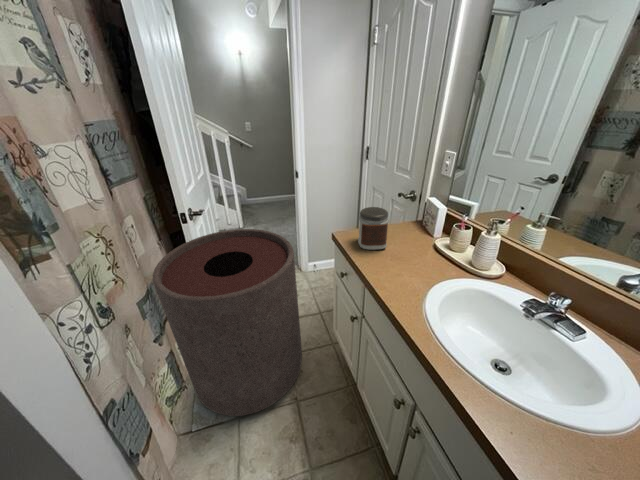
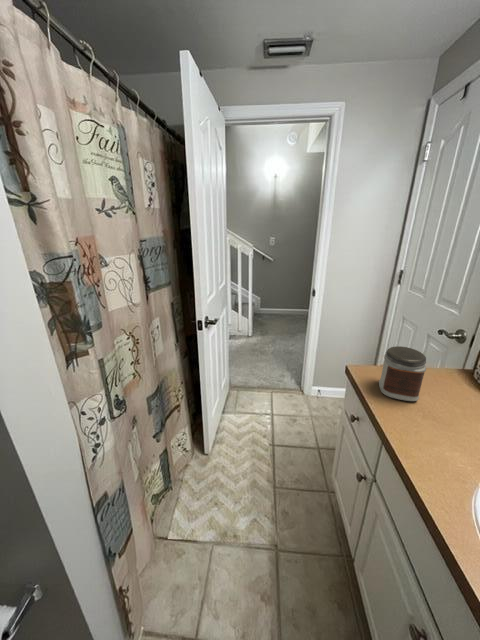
trash can: present [153,229,302,416] -> none [164,342,299,544]

